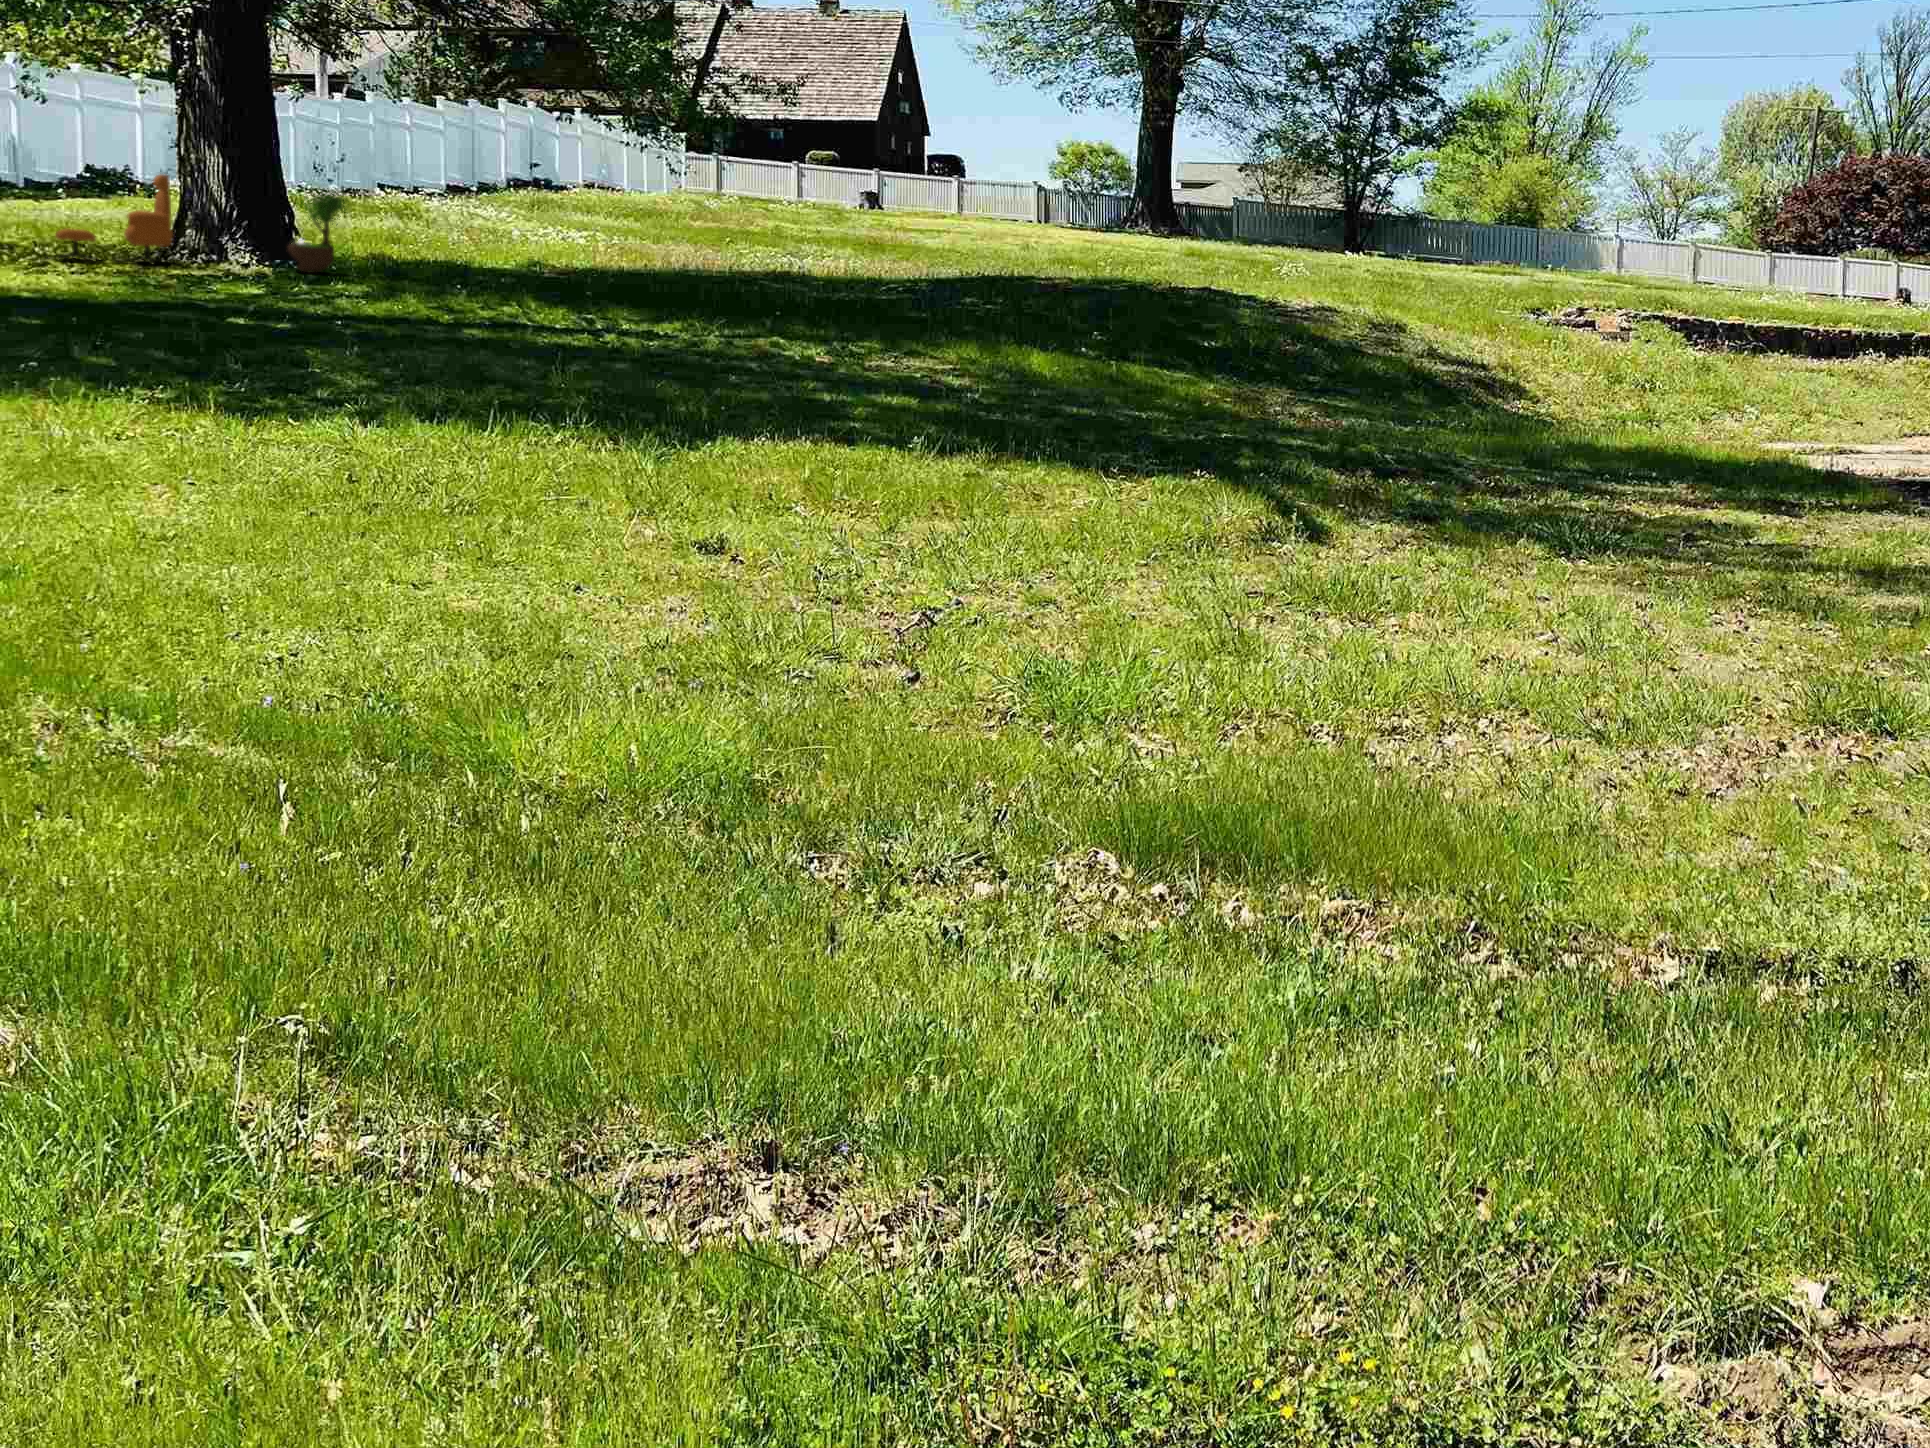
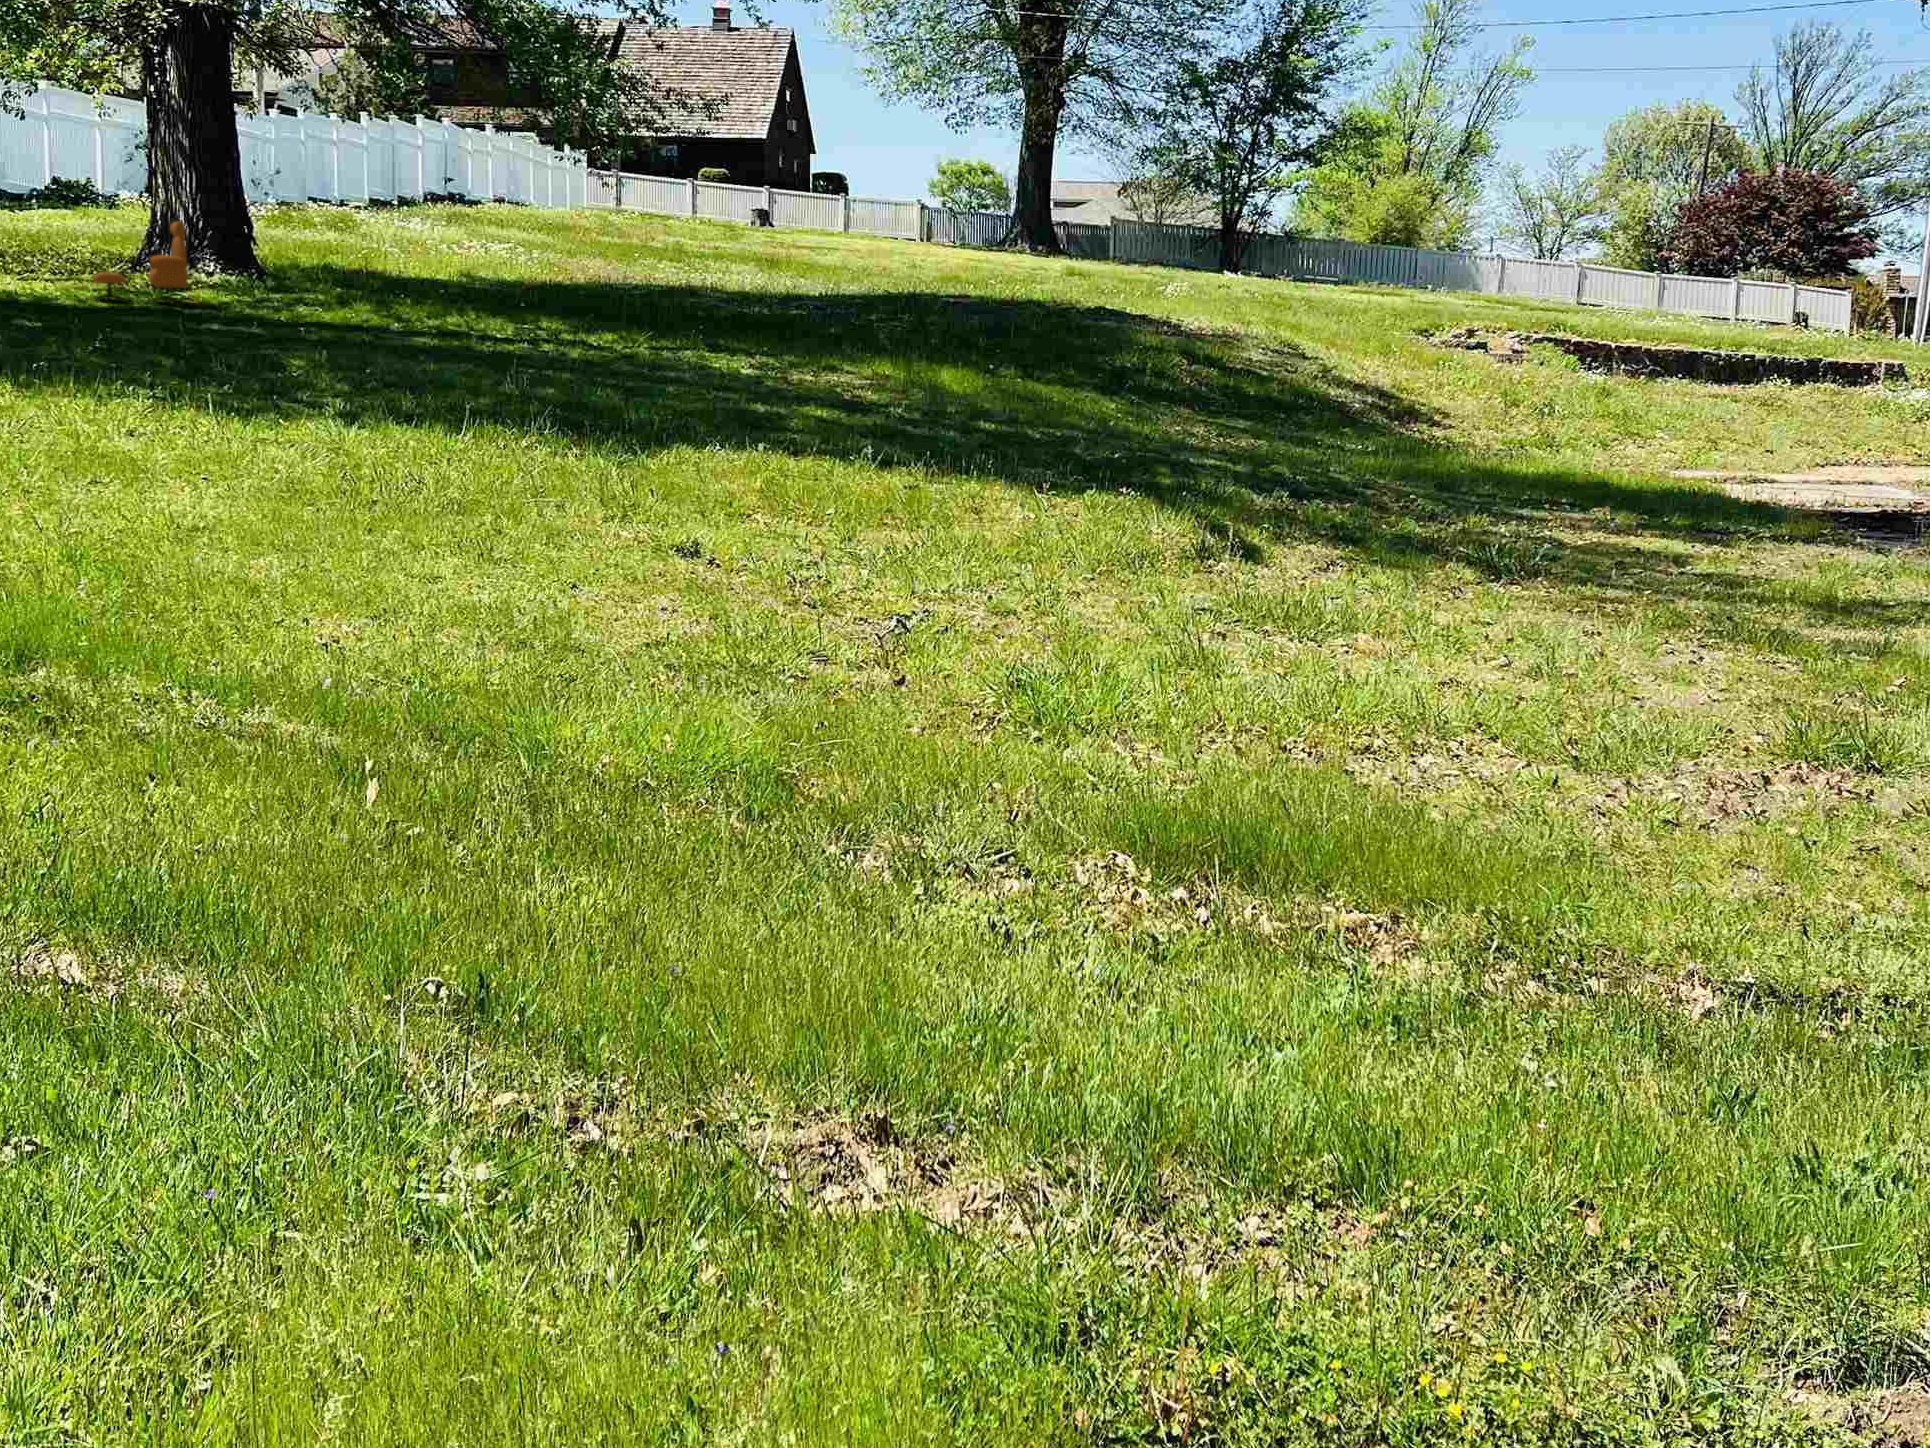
potted tree: present [288,189,348,273] -> none [282,226,334,310]

